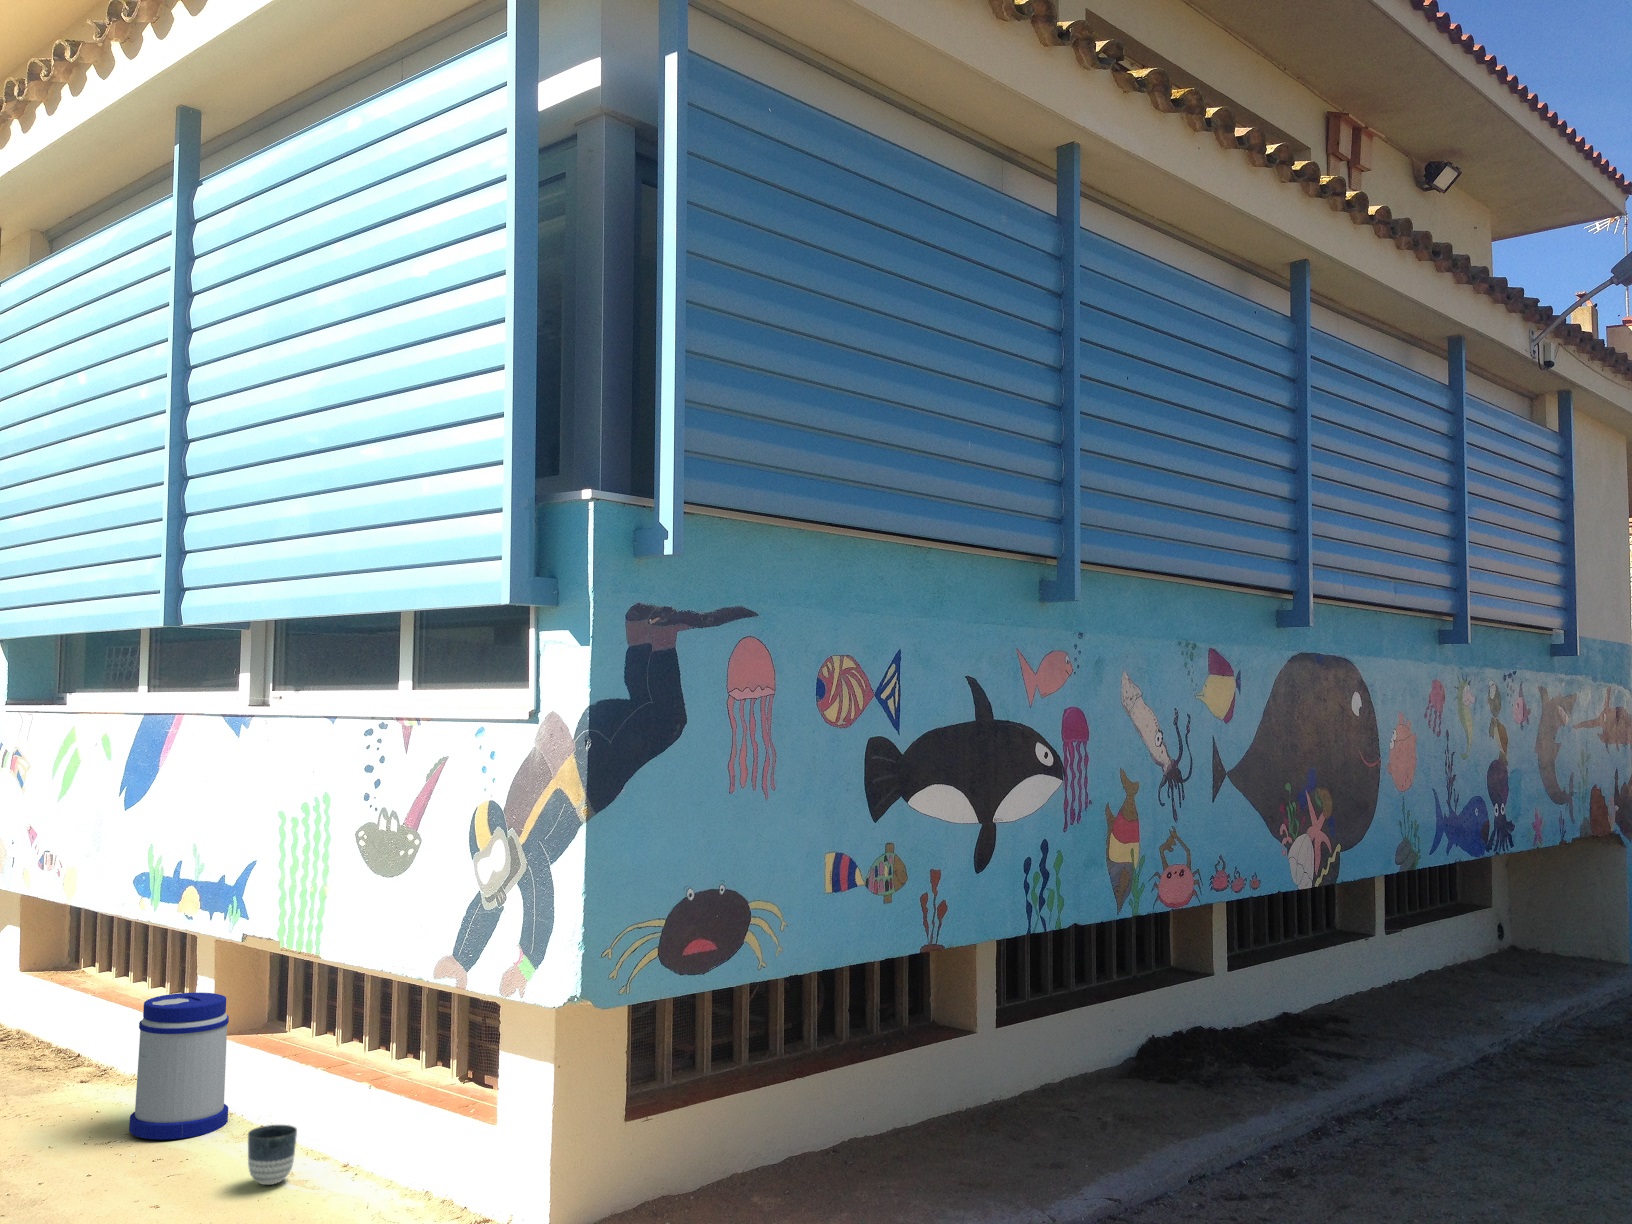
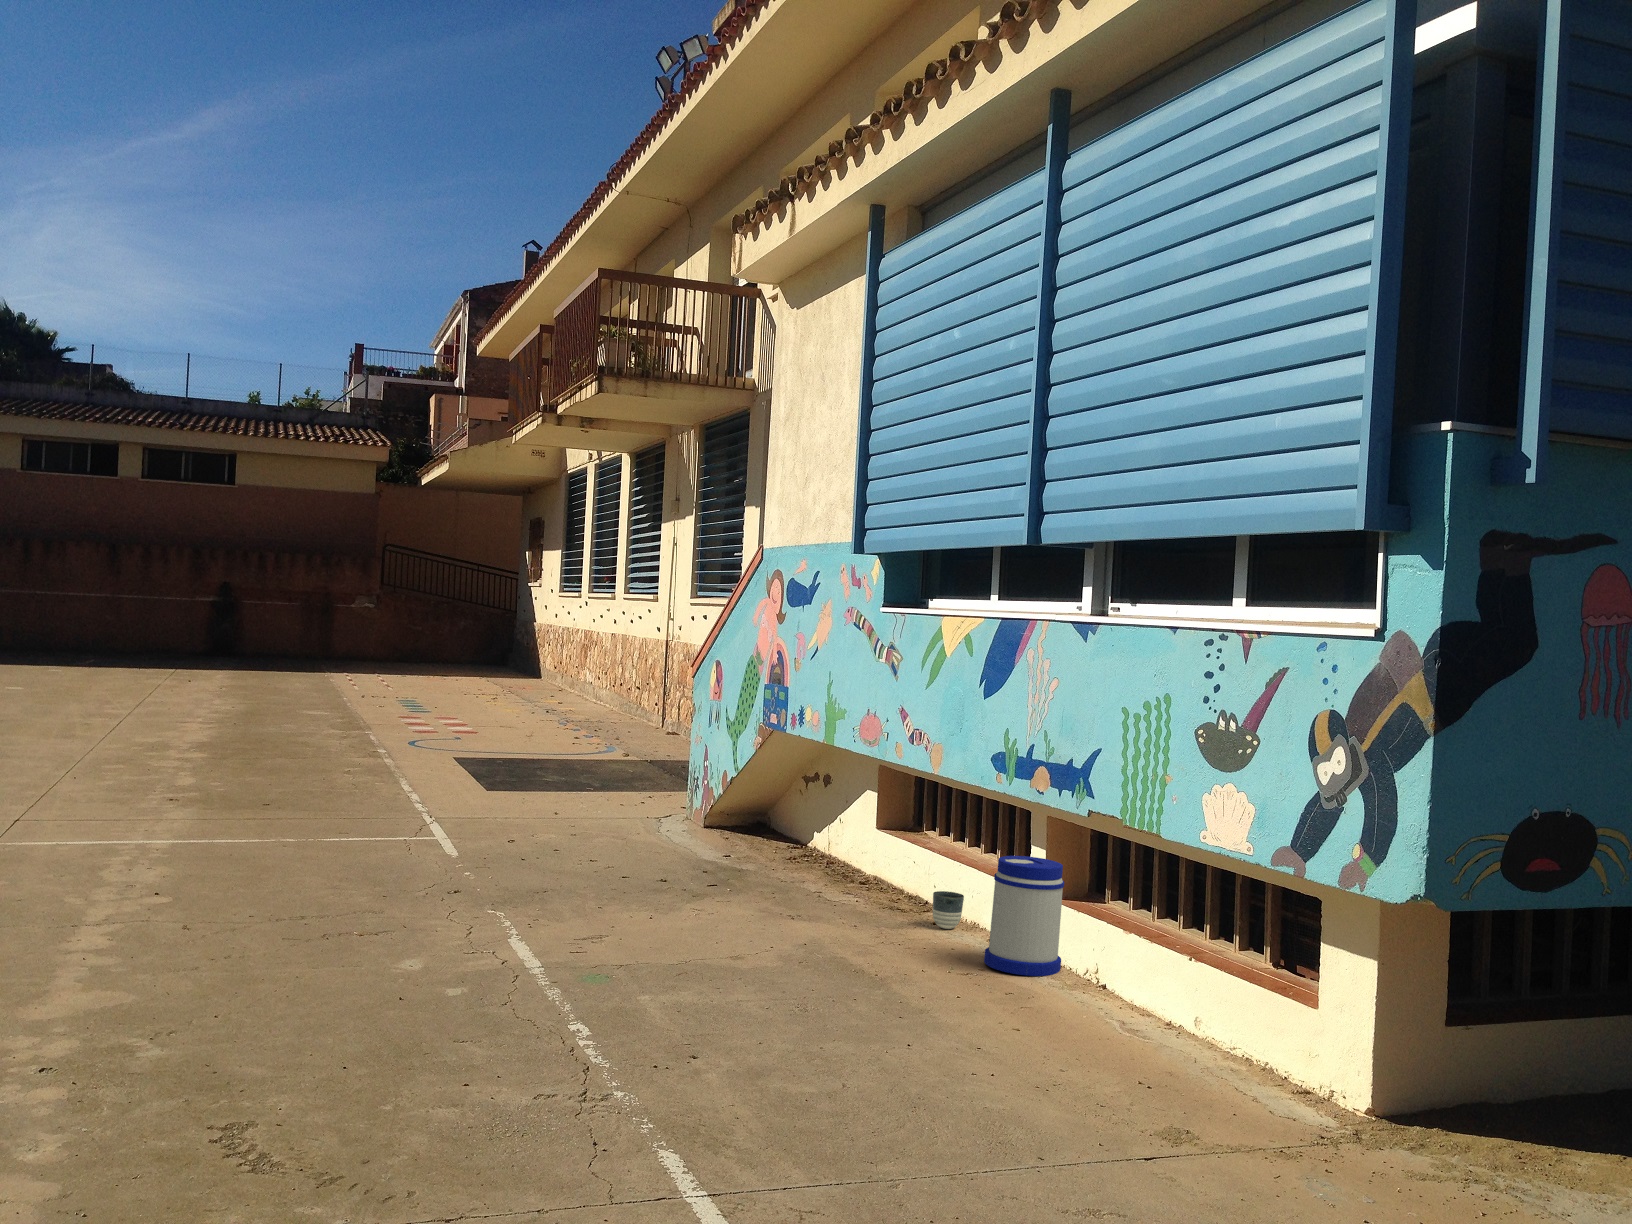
planter: present [248,1125,297,1185] -> present [933,891,964,929]

